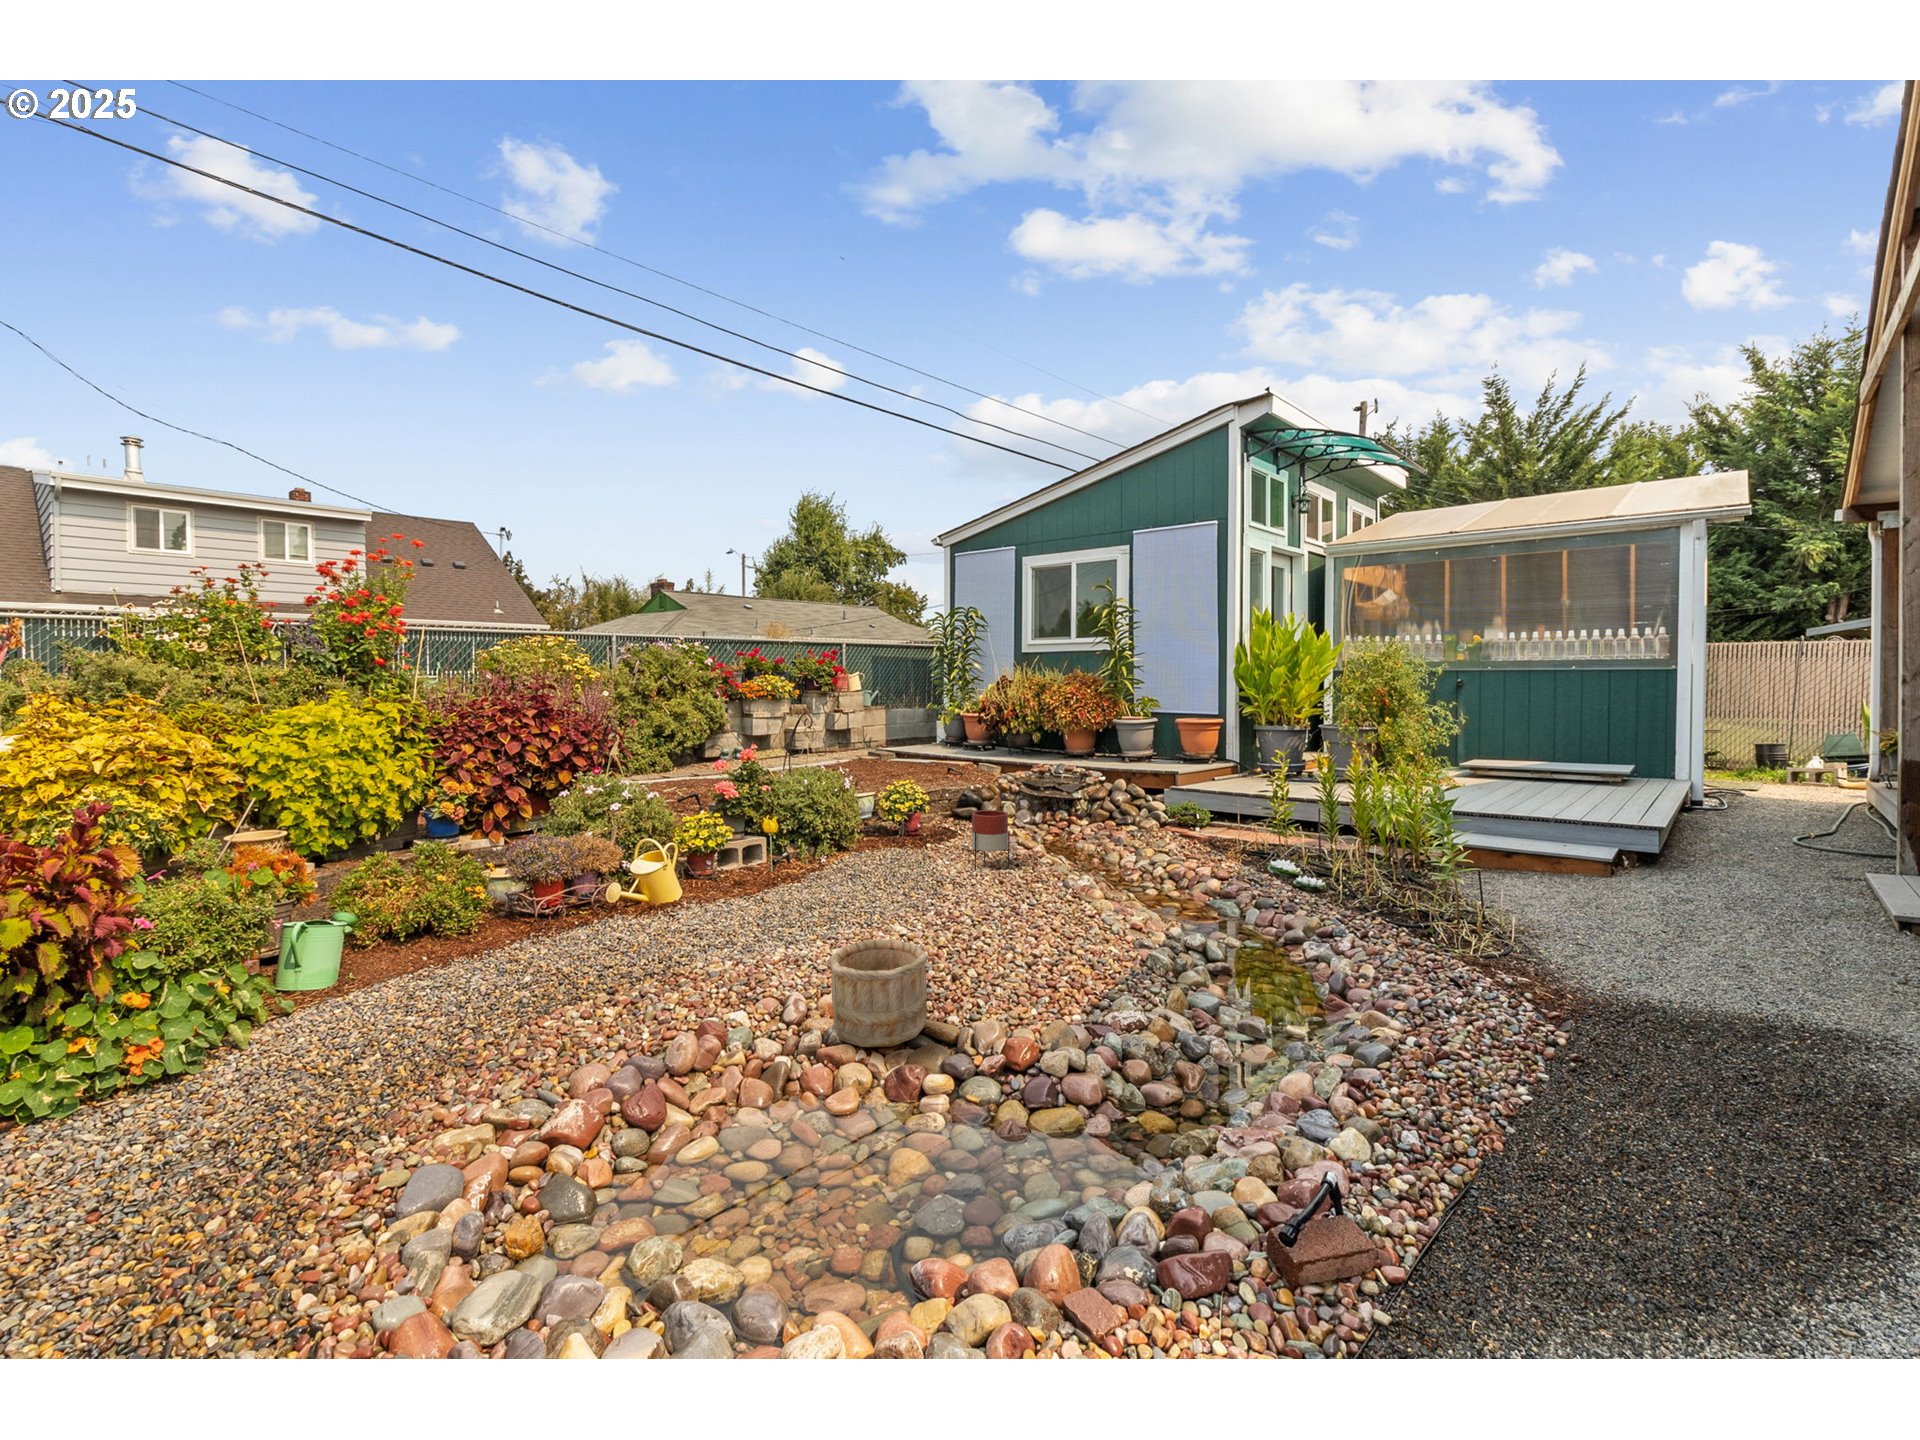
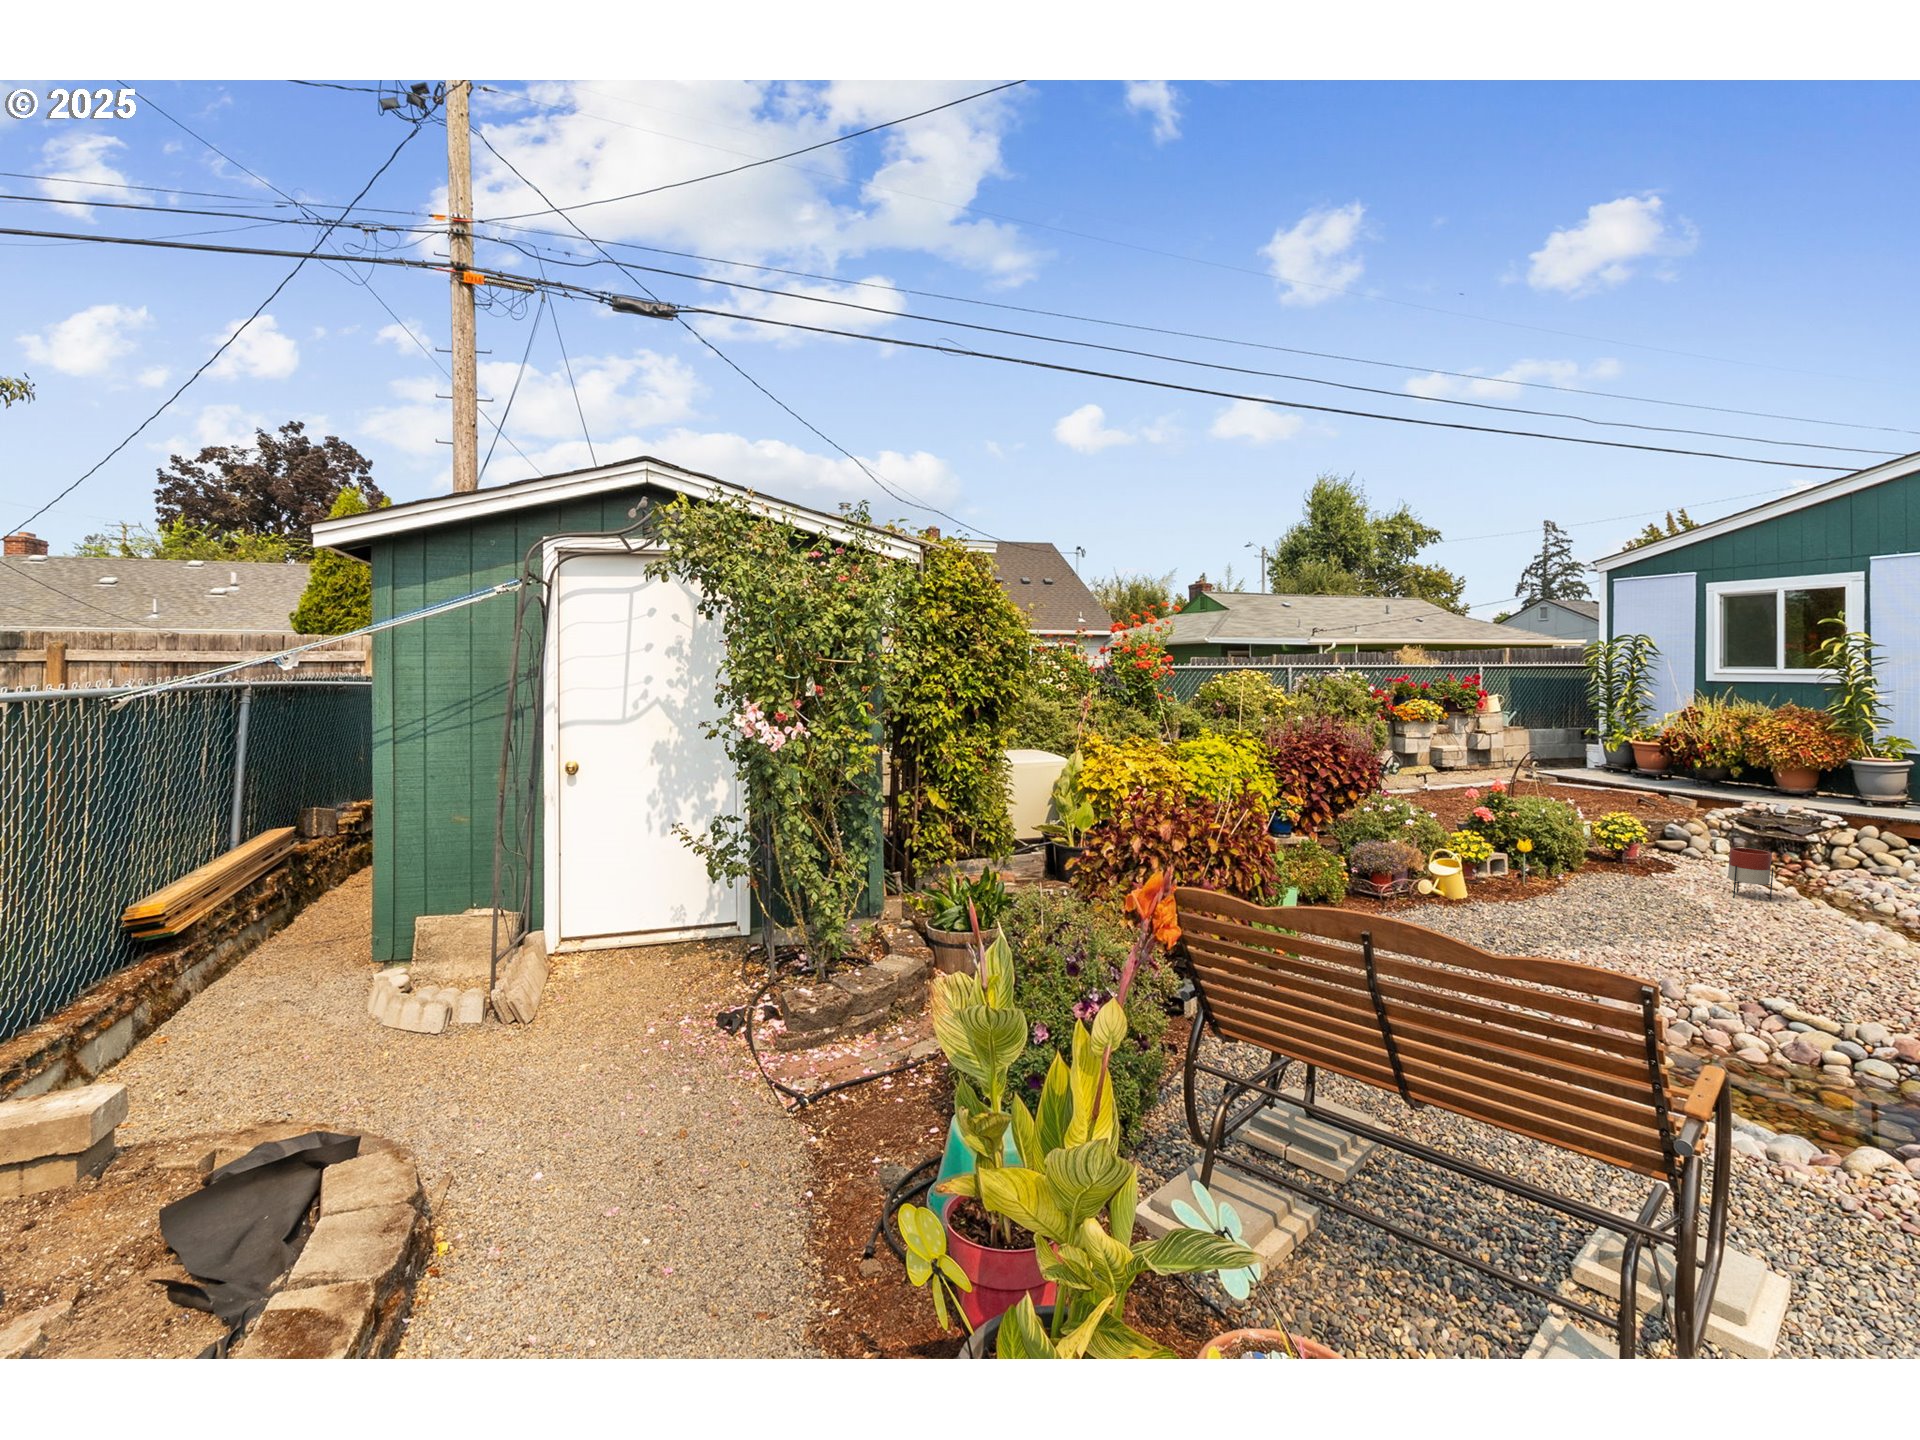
wooden bucket: present [828,940,928,1047] -> none [1716,933,1801,1001]

